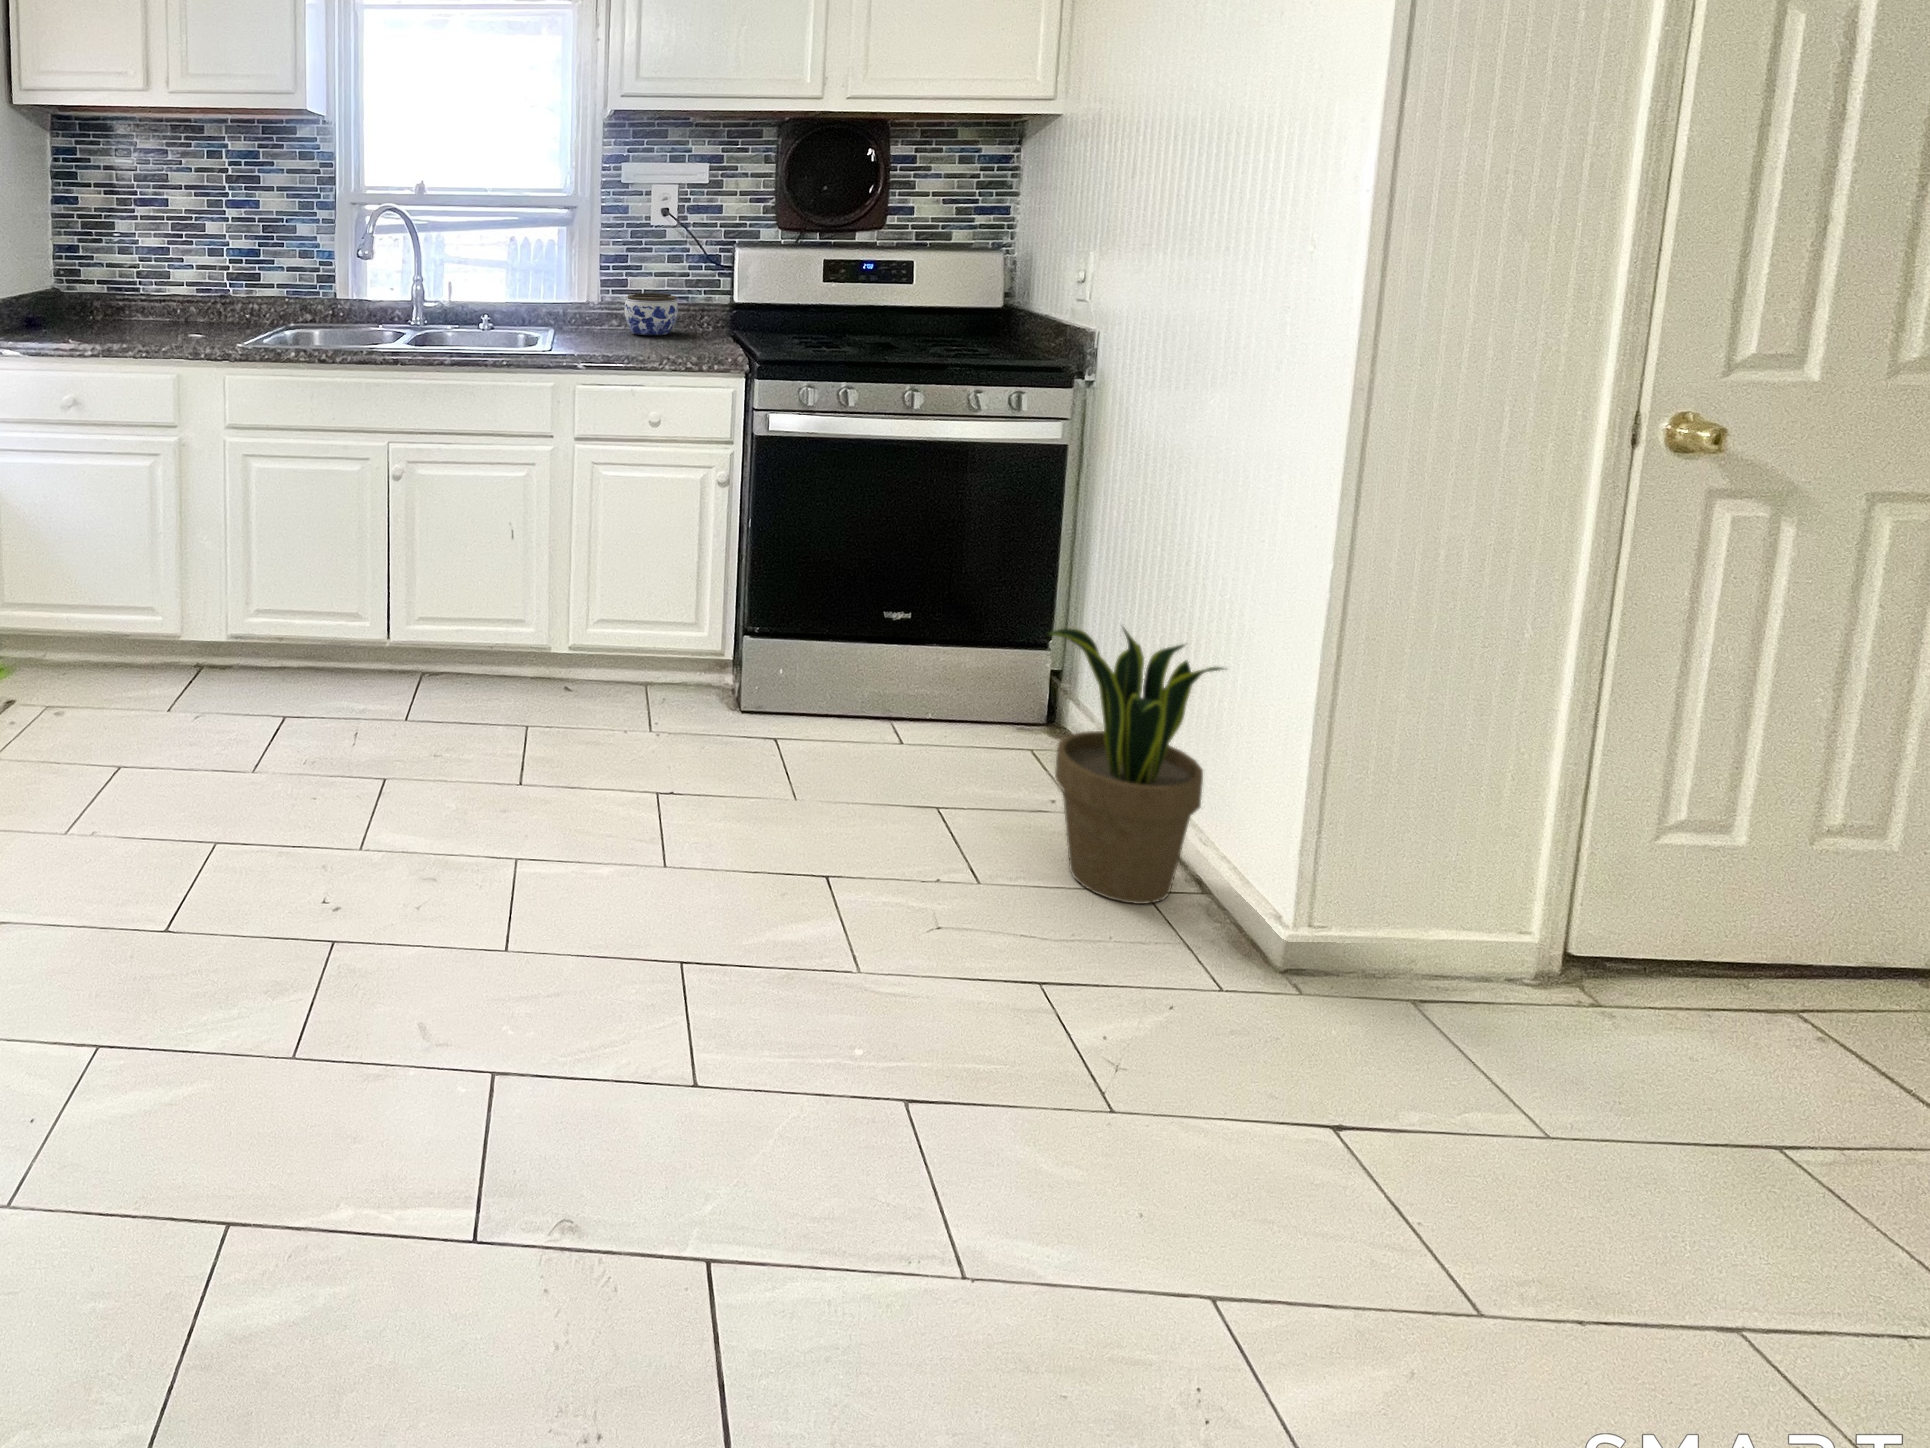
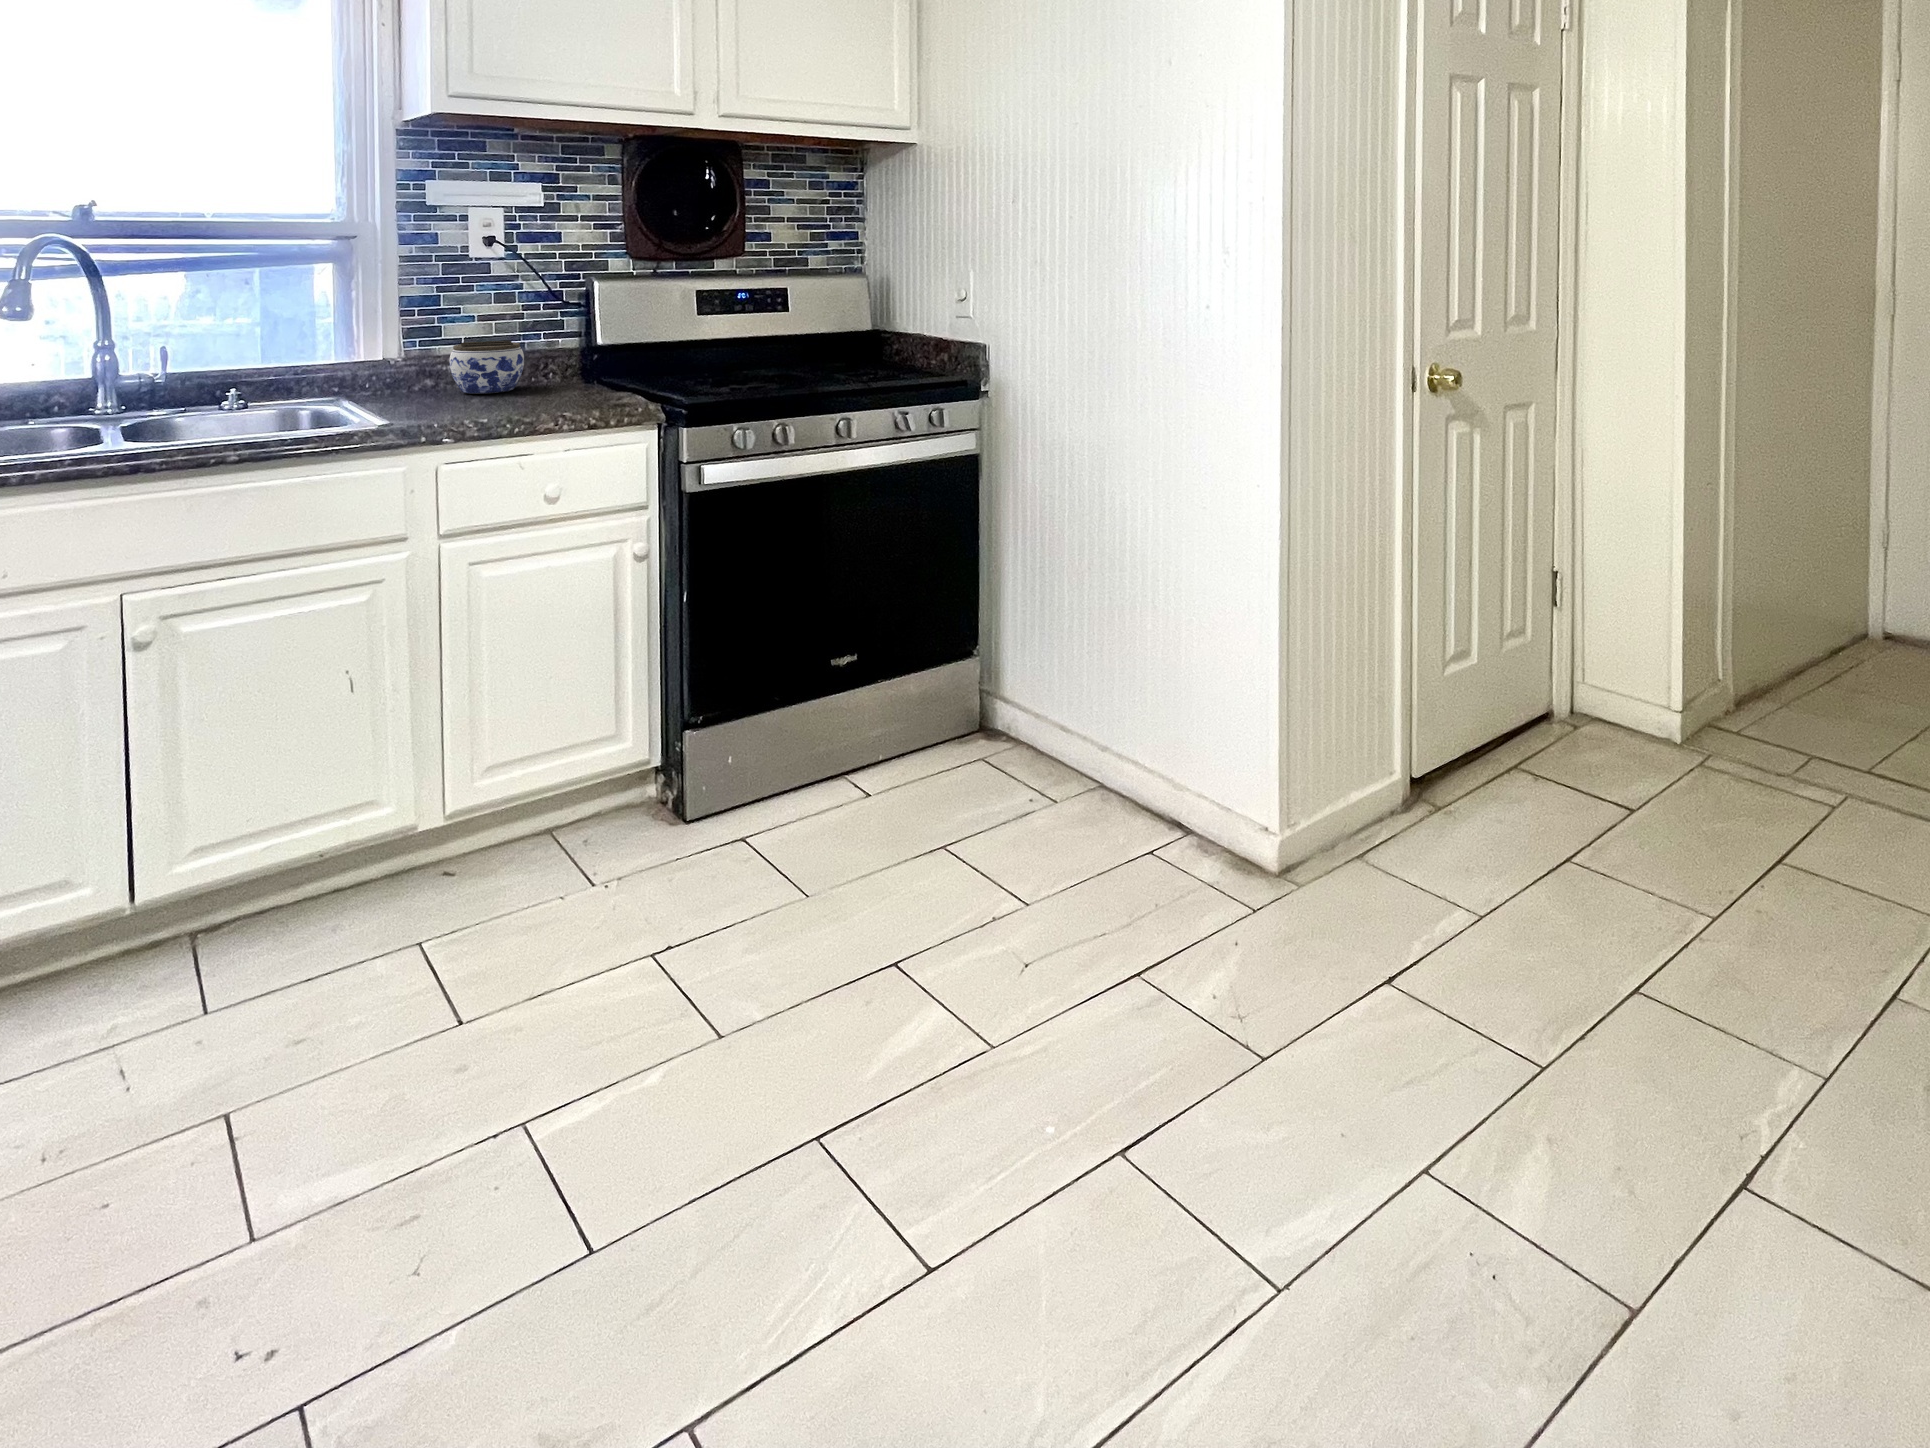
potted plant: present [1049,628,1224,904] -> none [1053,609,1211,873]

